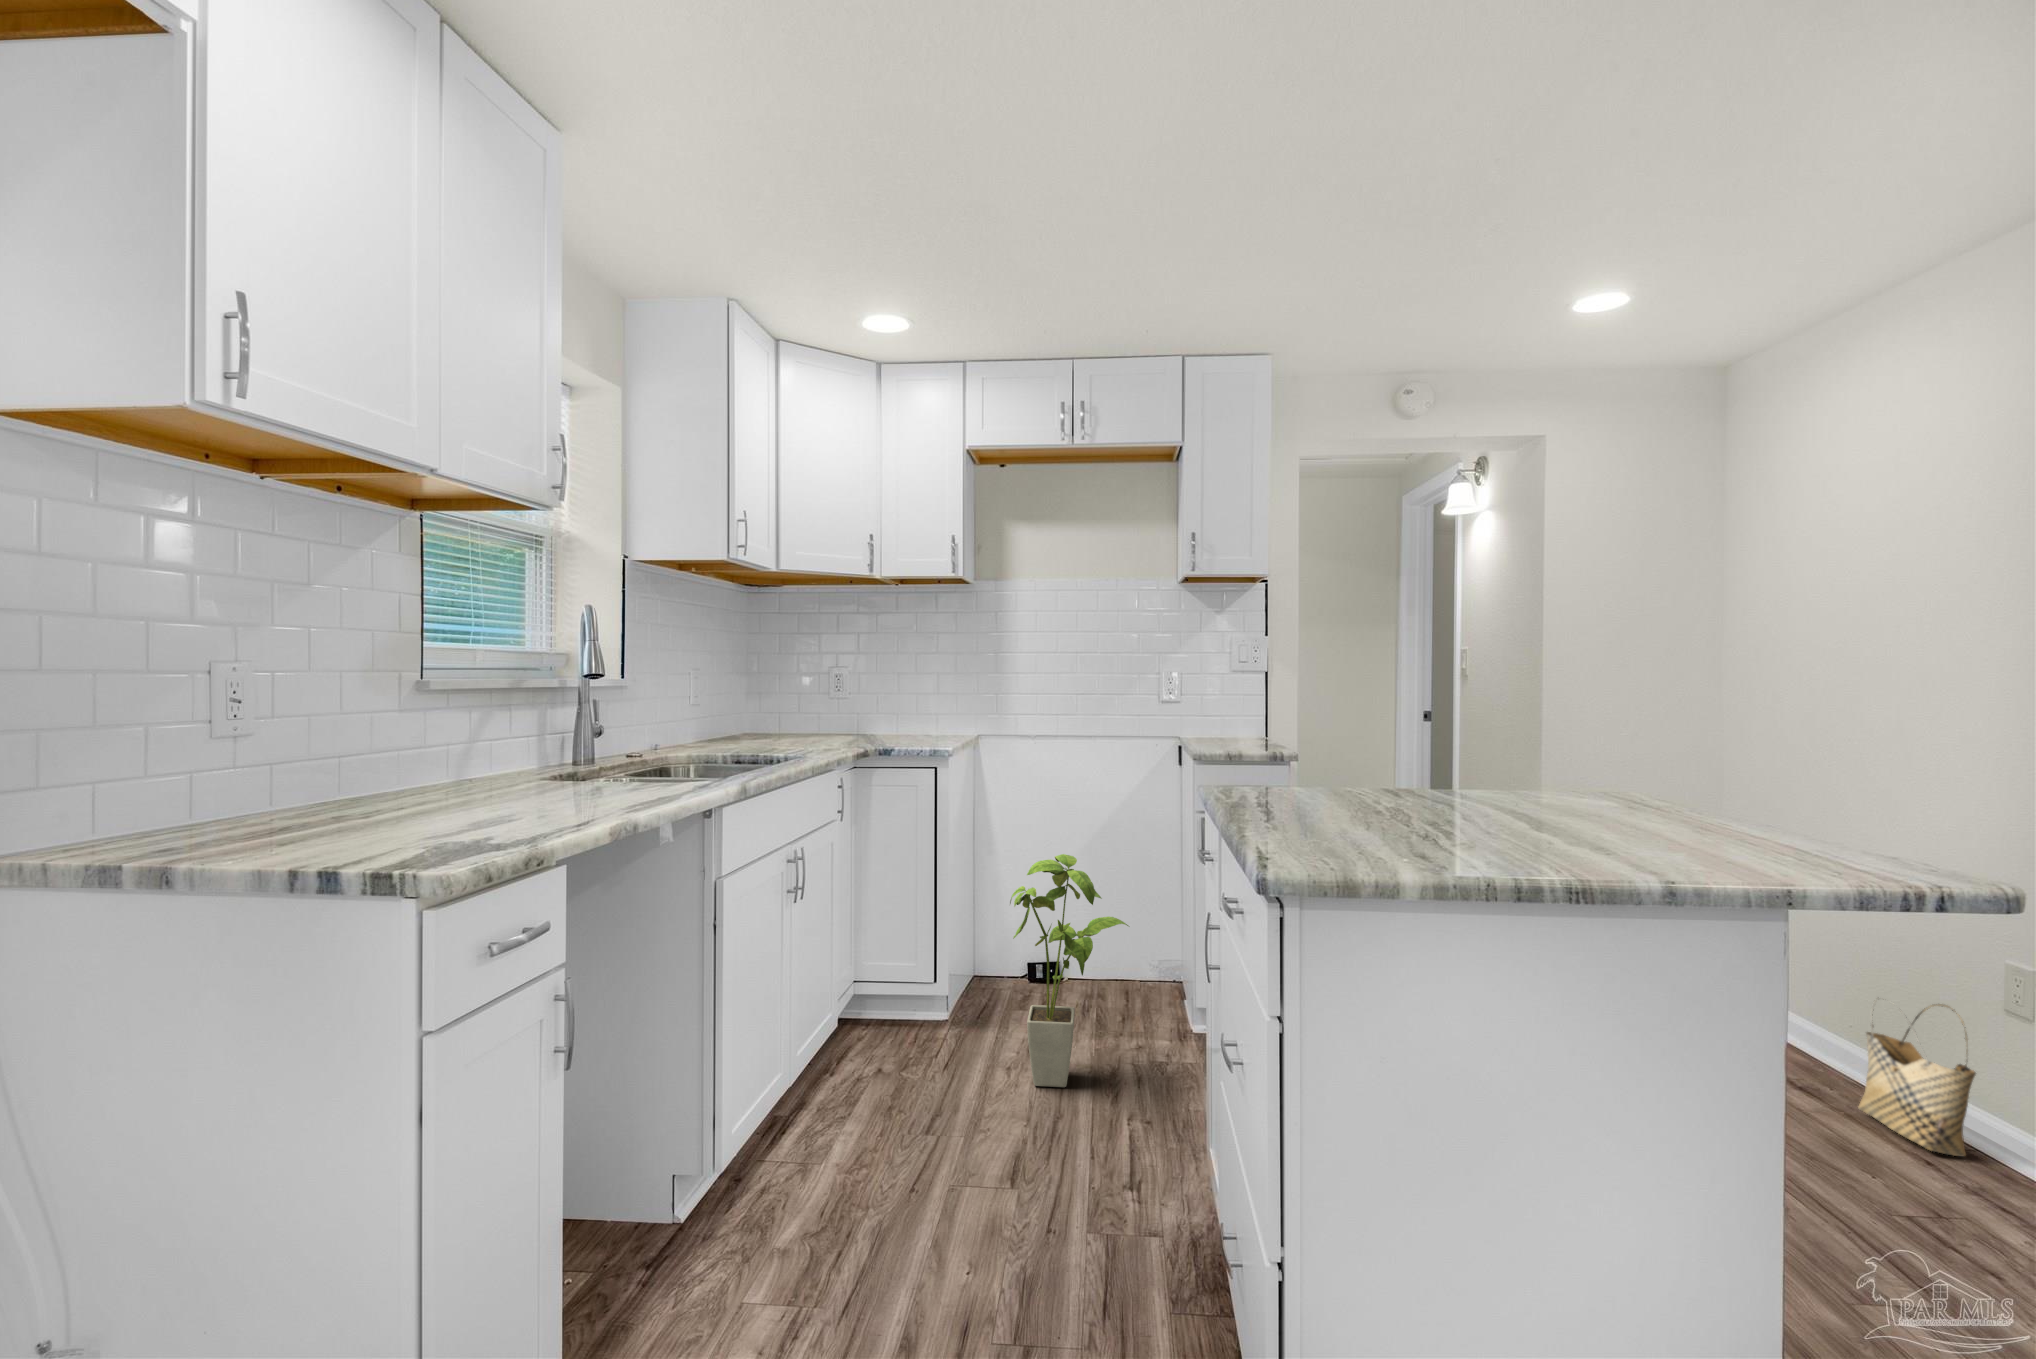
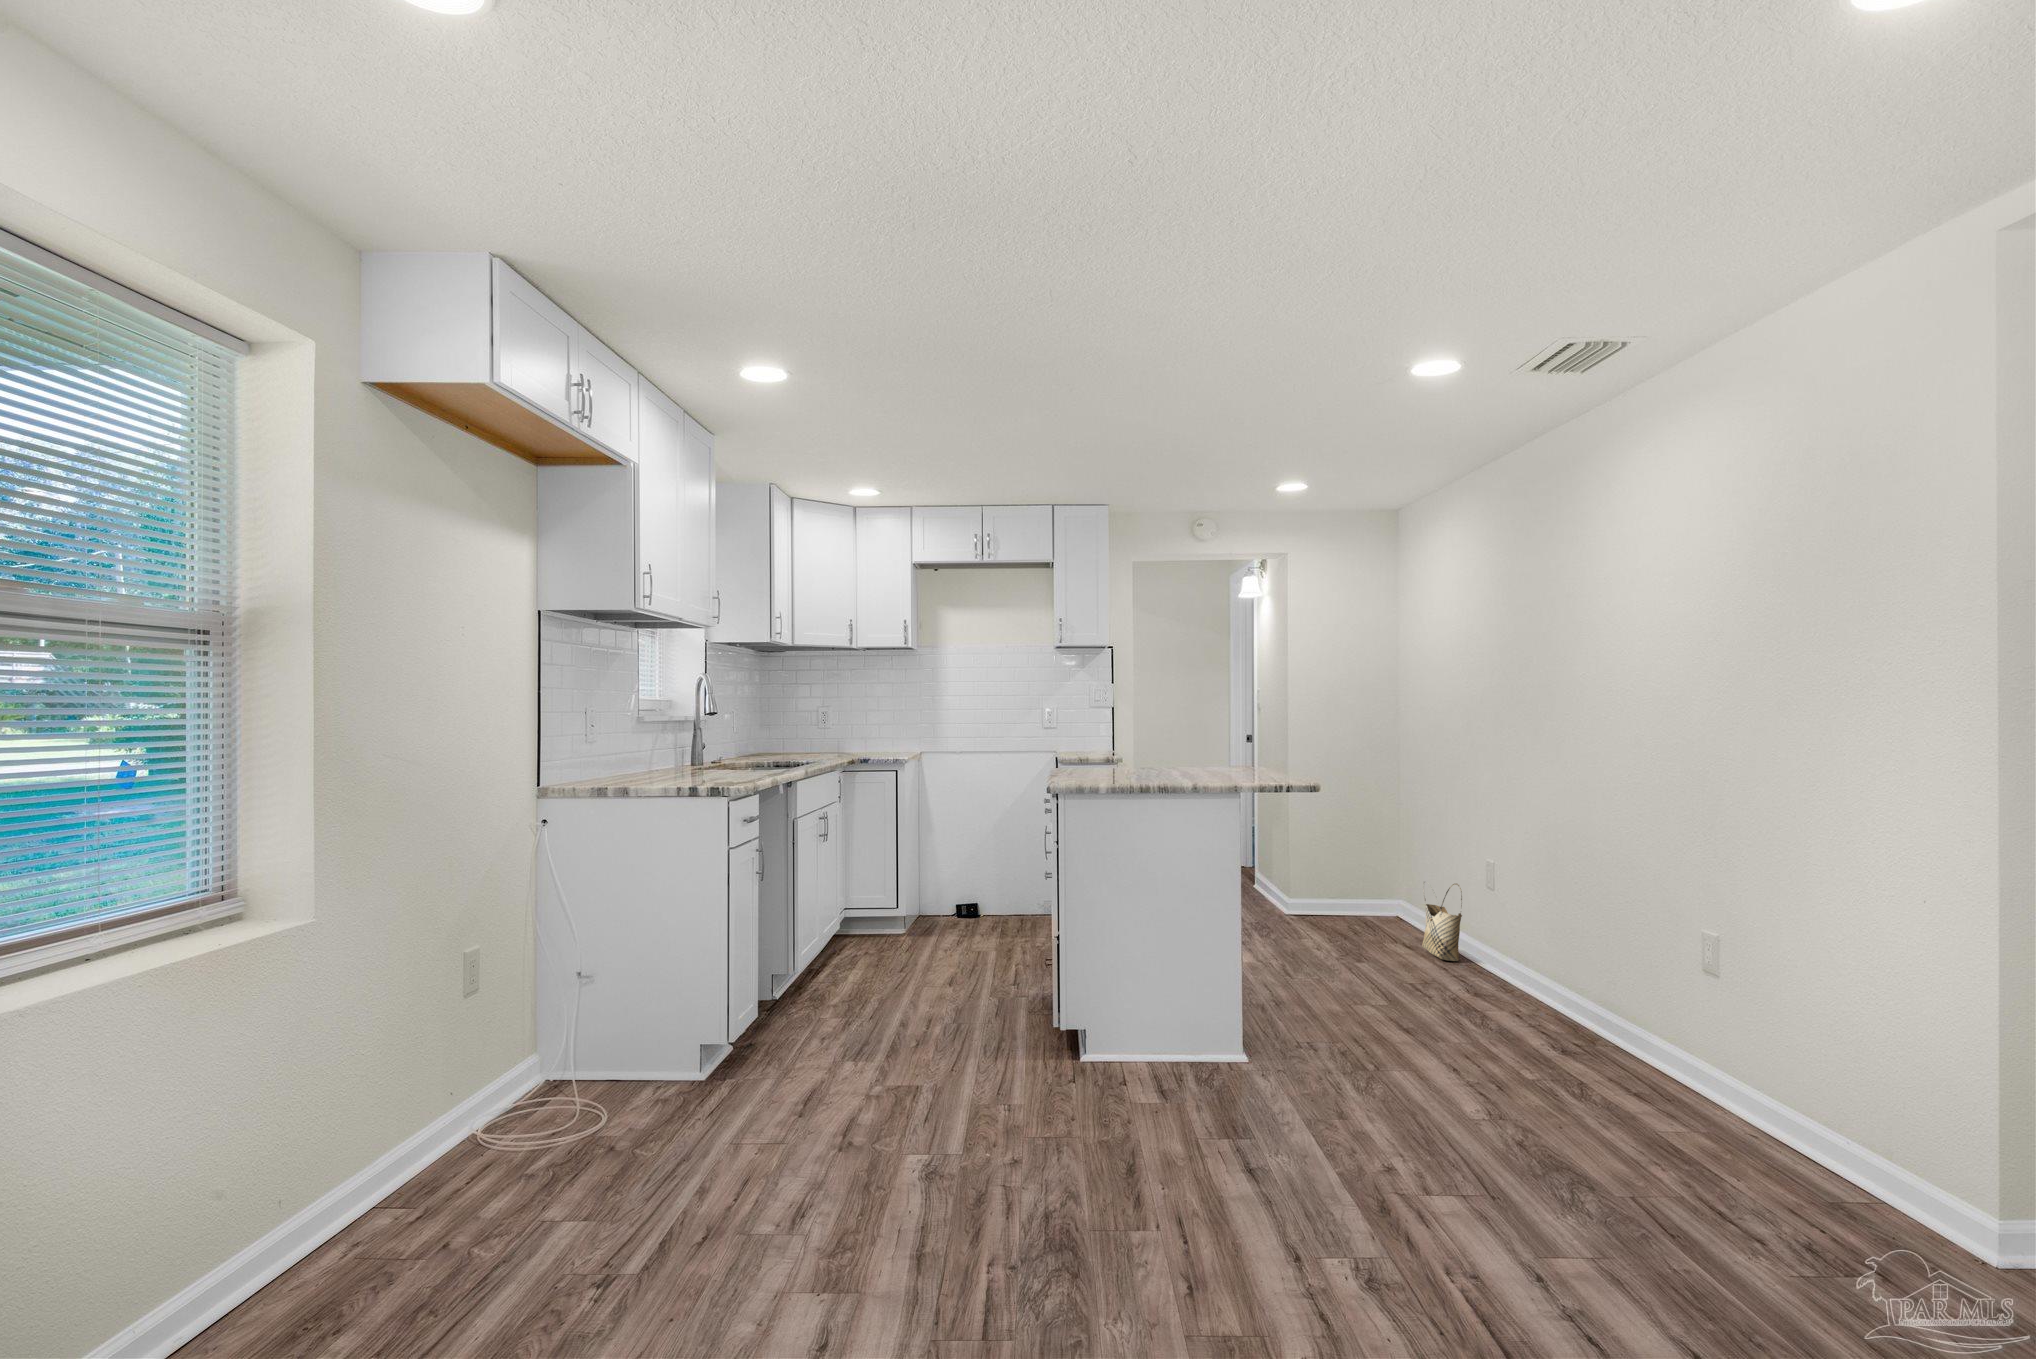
house plant: present [1010,854,1128,1087] -> none [946,816,1018,955]

